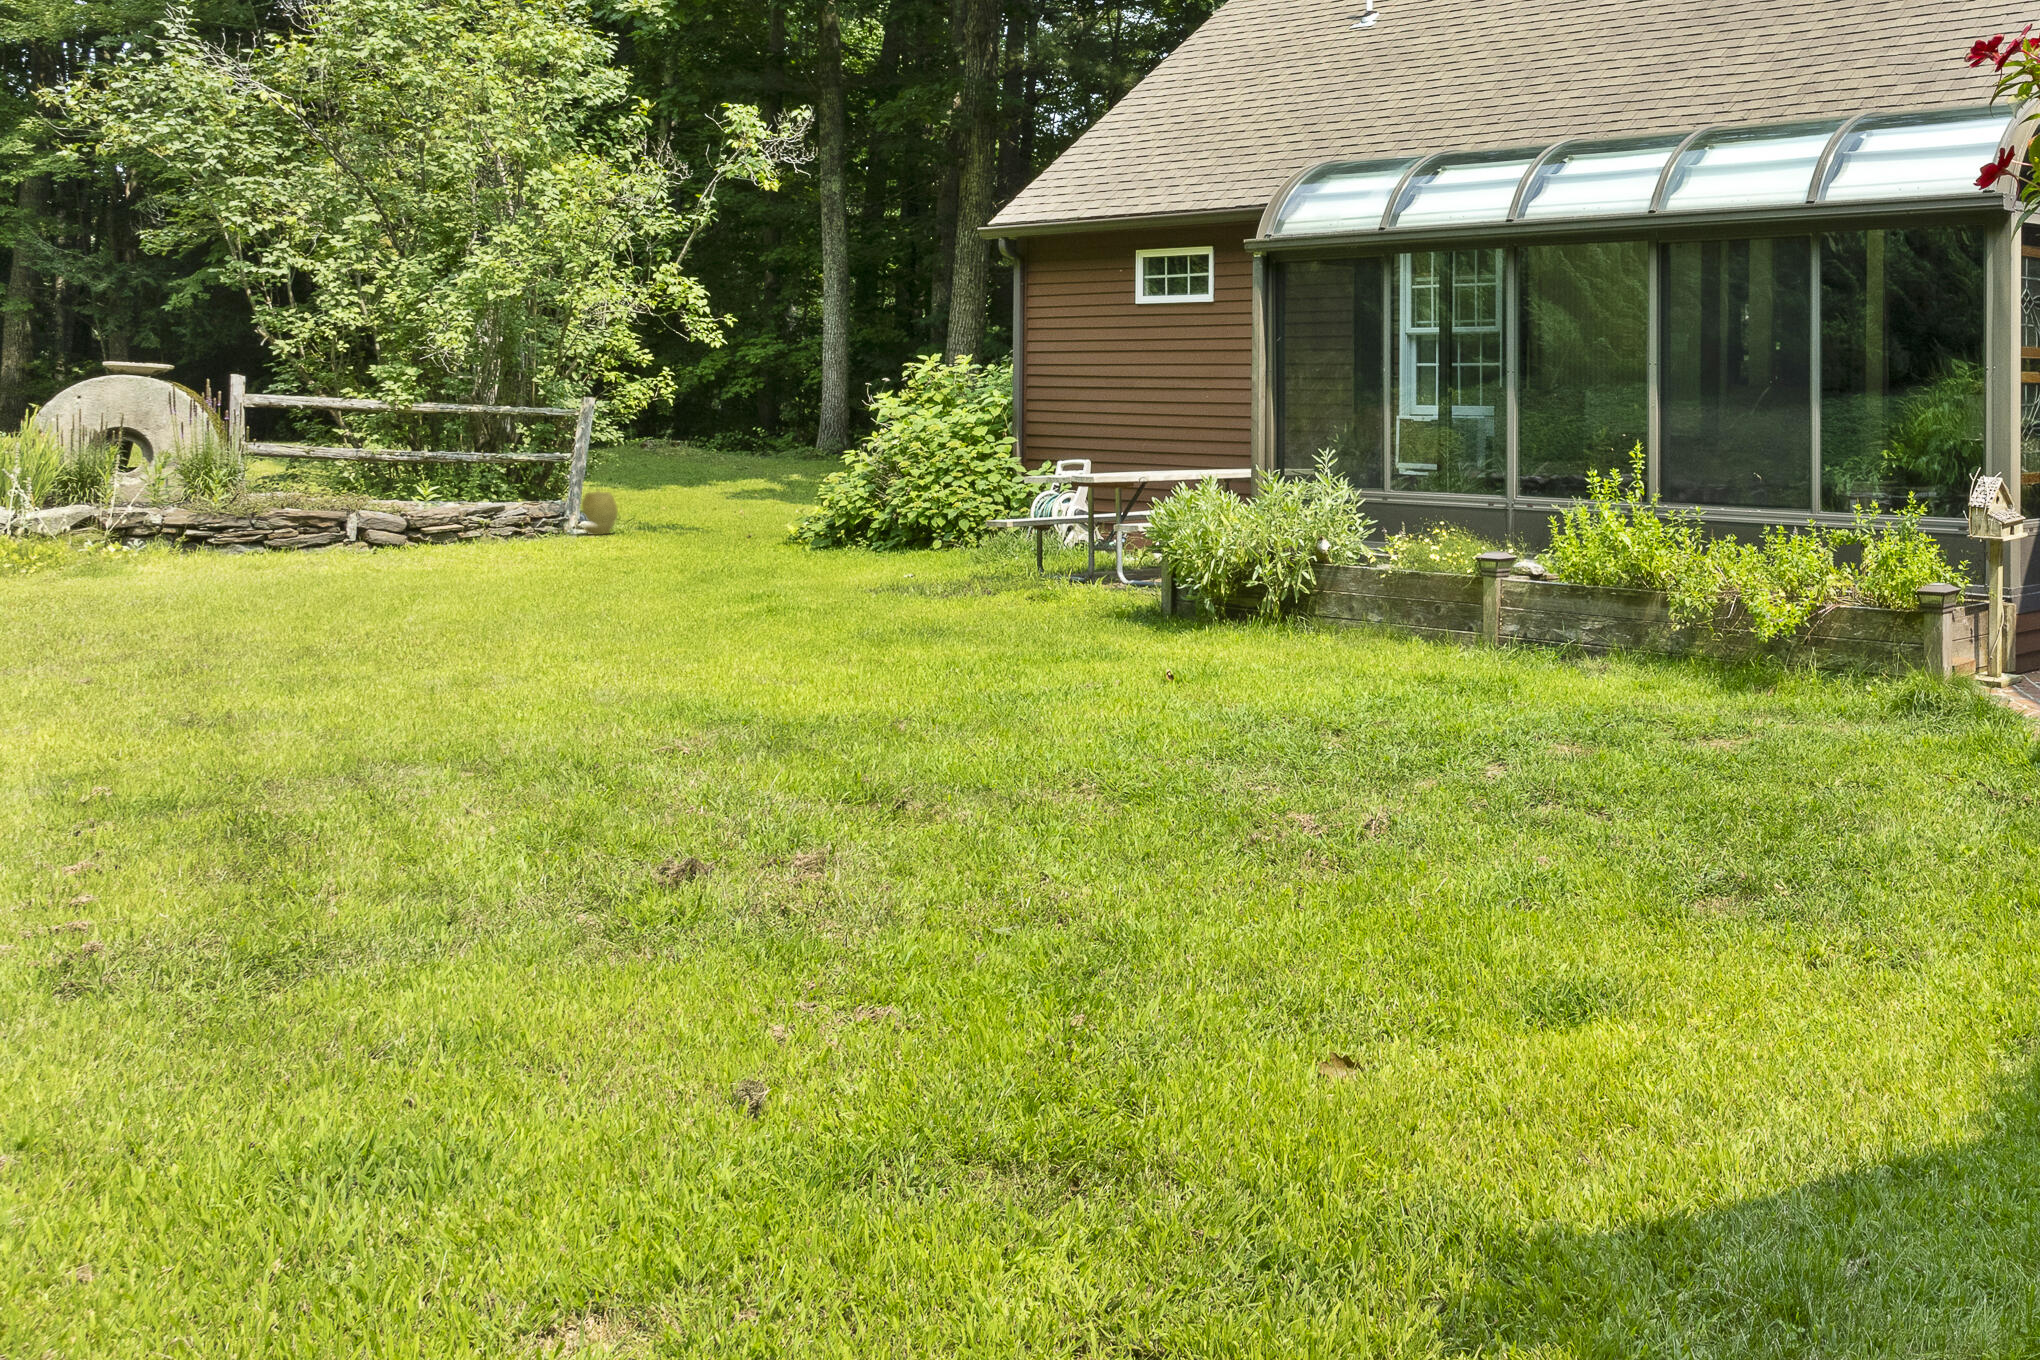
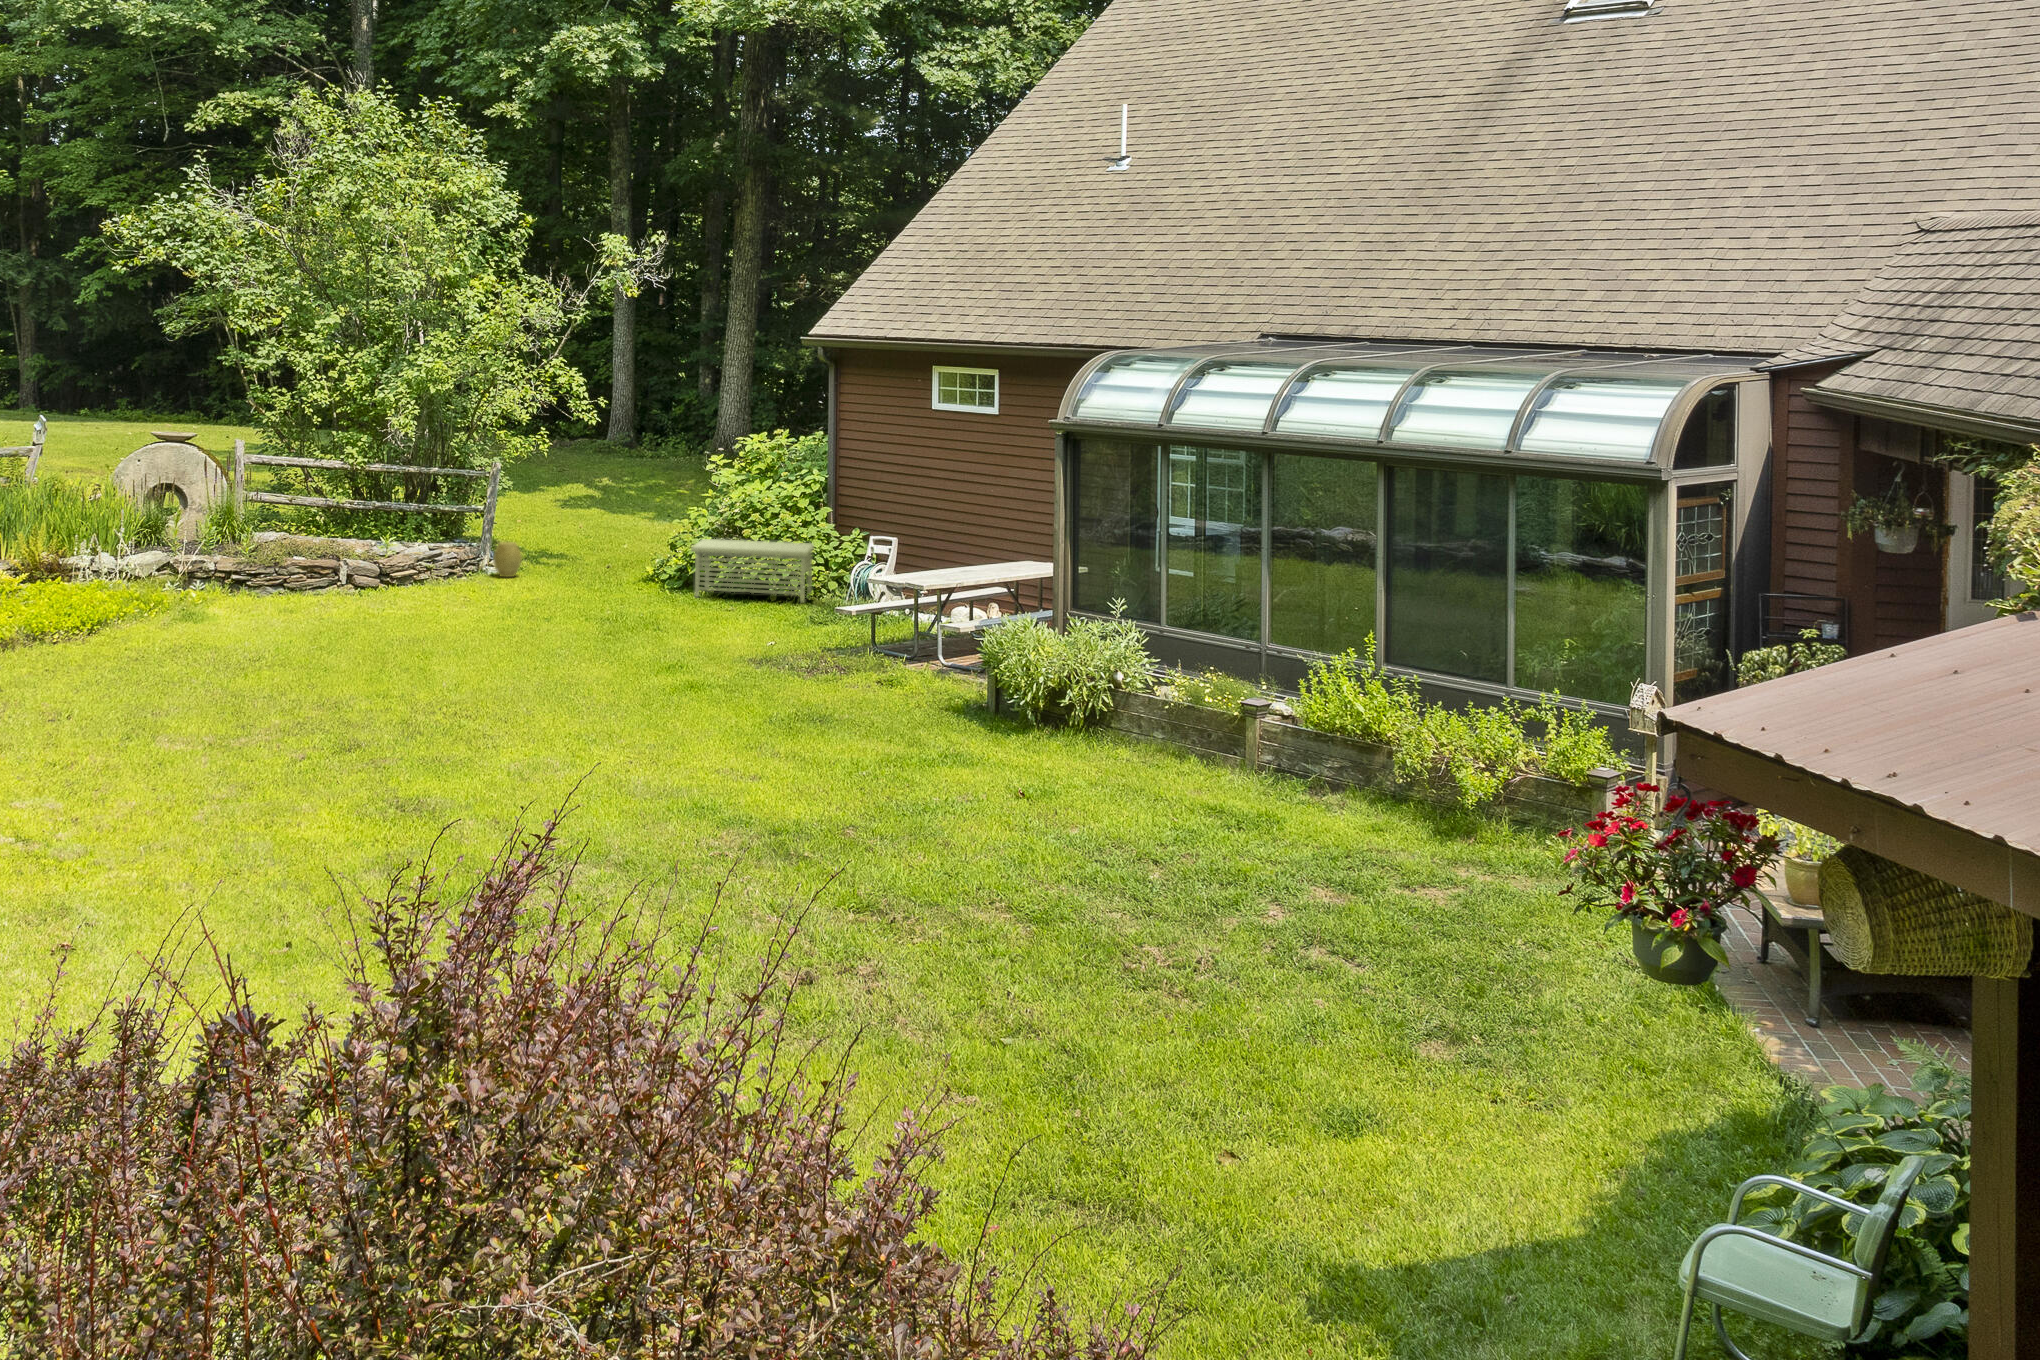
storage bench: none [826,476,987,542] -> present [691,539,814,602]

